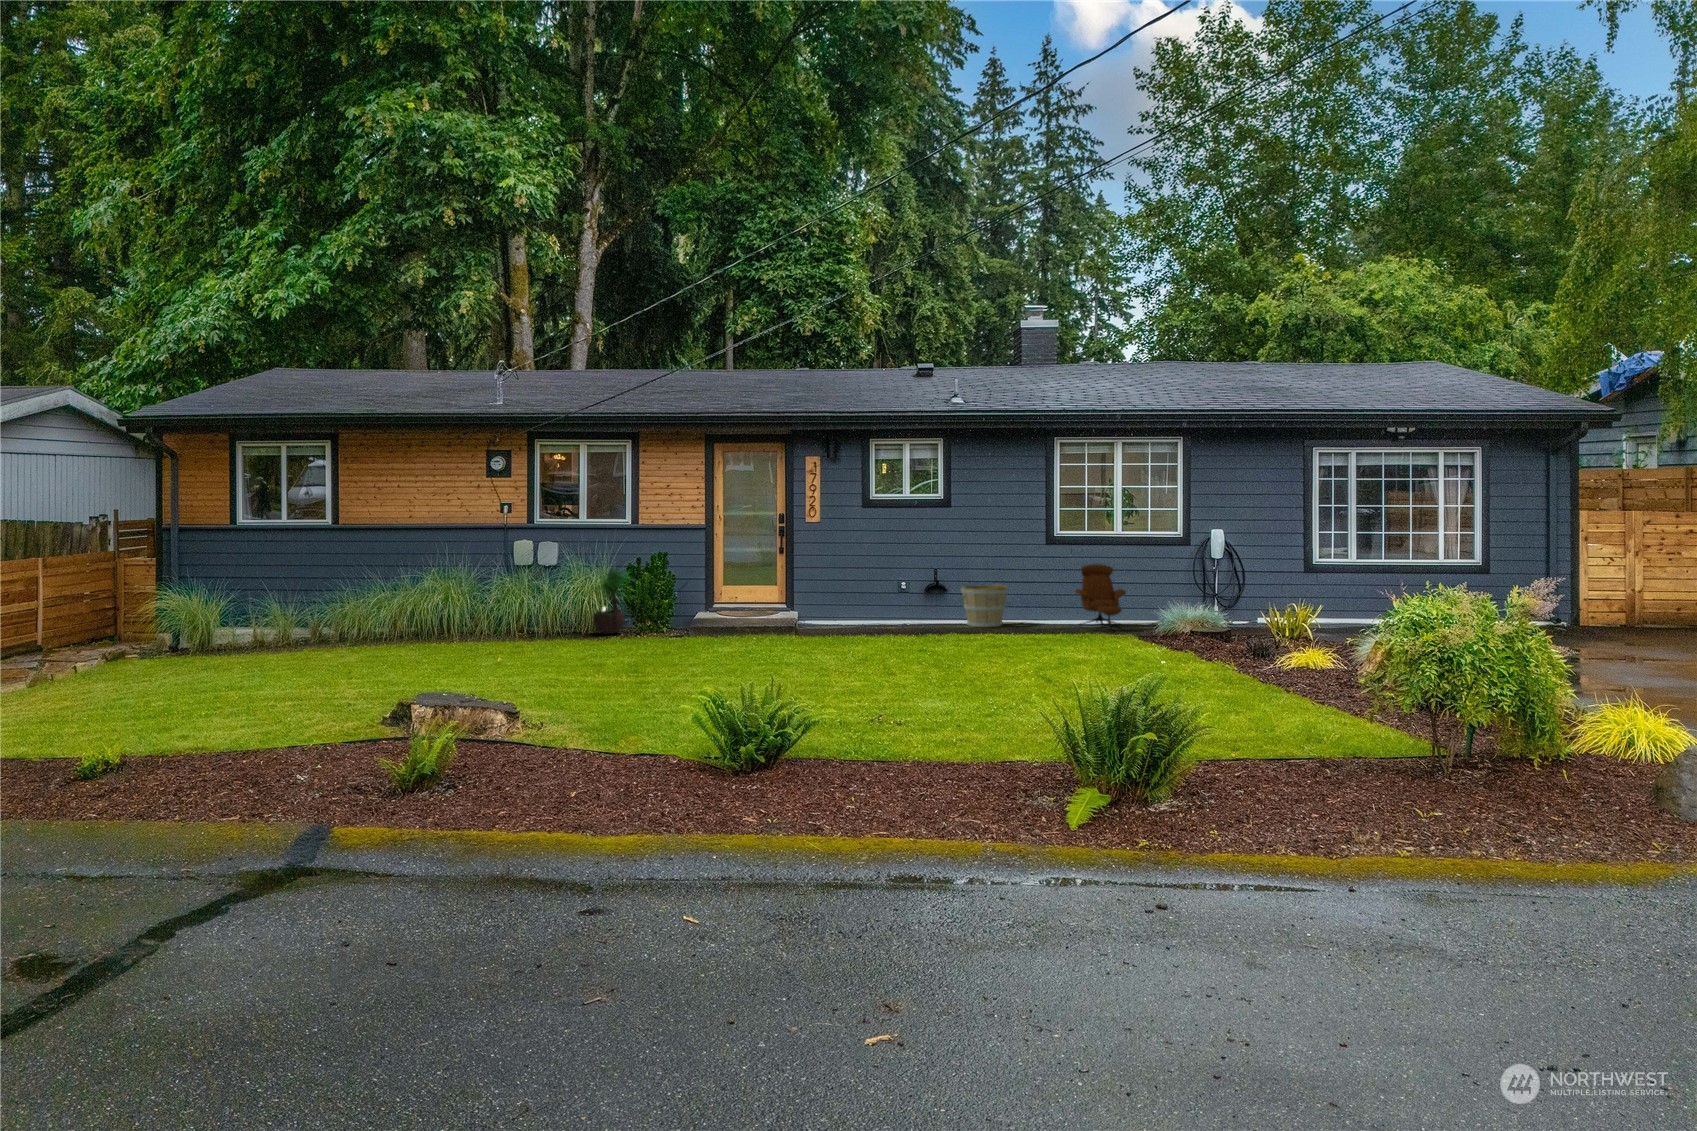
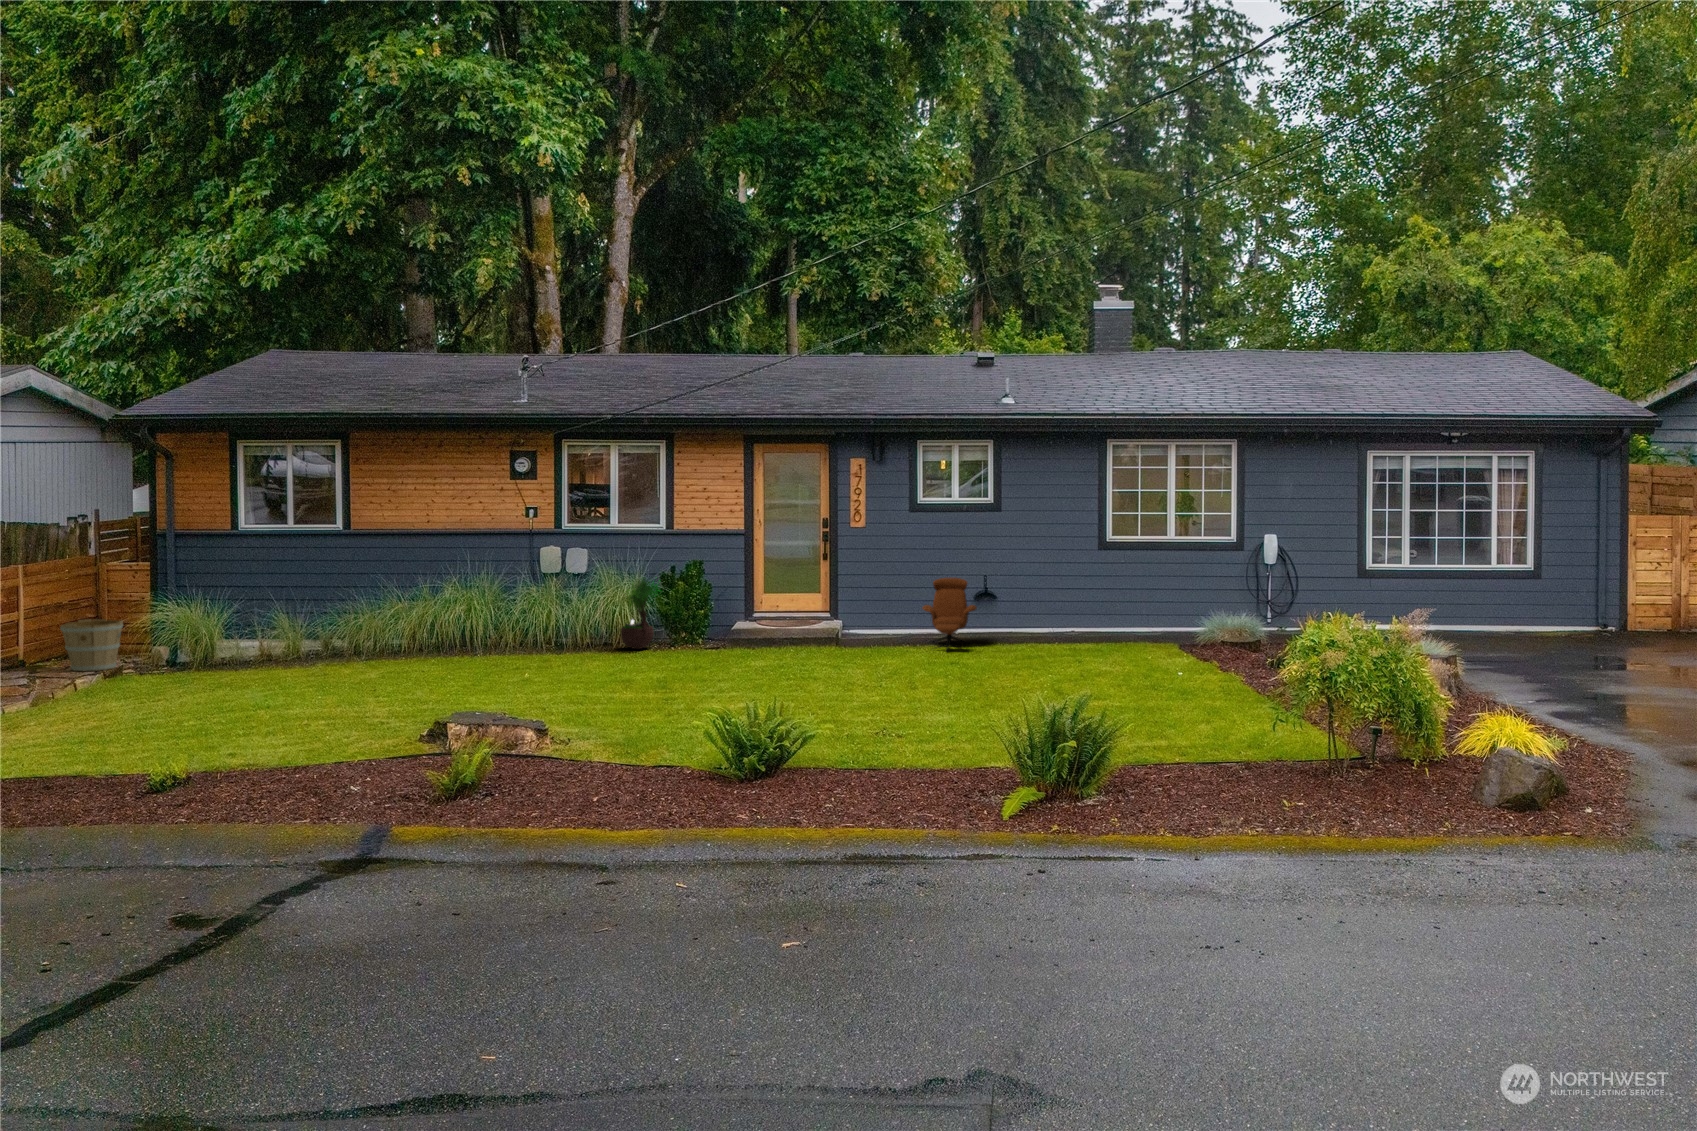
lounge chair: present [1075,564,1126,629] -> present [923,578,977,649]
wooden bucket: present [961,584,1008,627] -> present [60,619,123,671]

